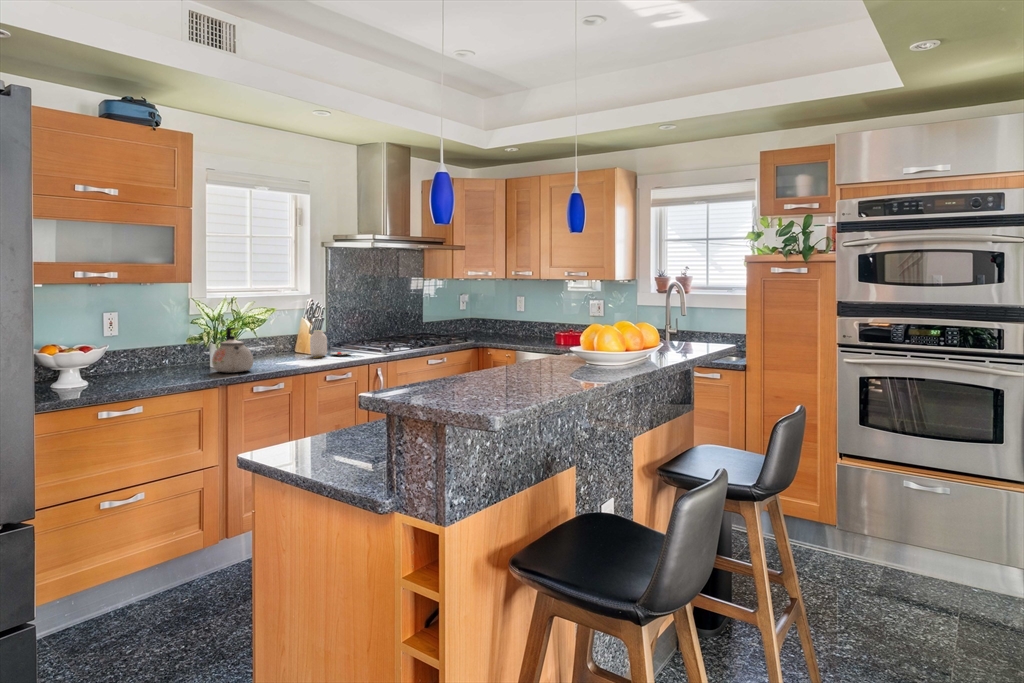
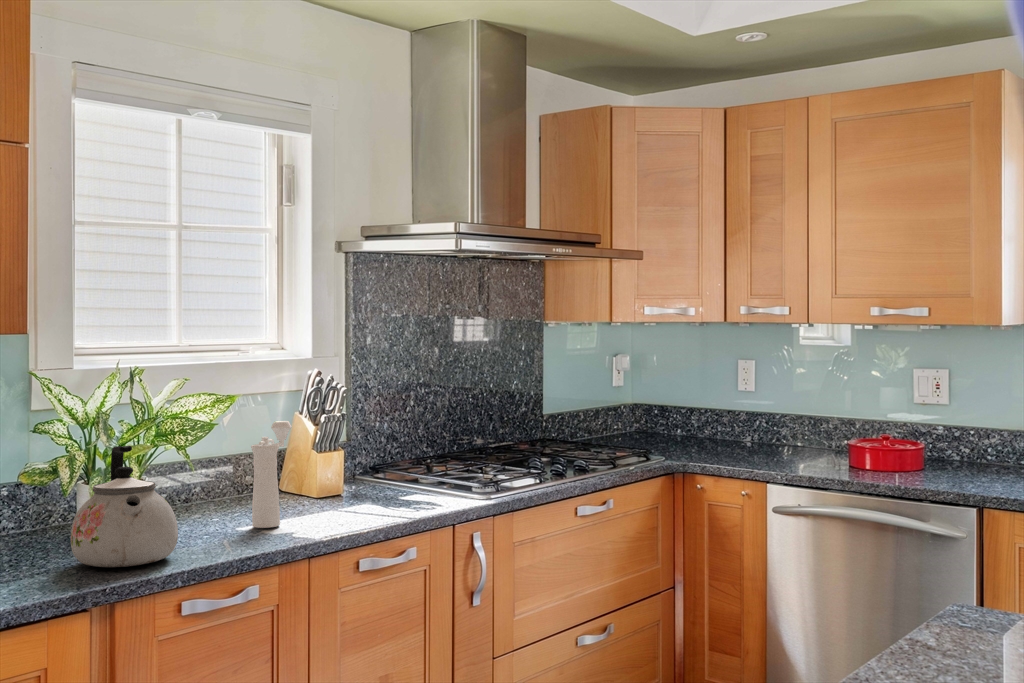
pepper mill: none [282,321,299,363] -> present [251,421,292,528]
jar: present [310,330,350,358] -> none [316,442,417,510]

